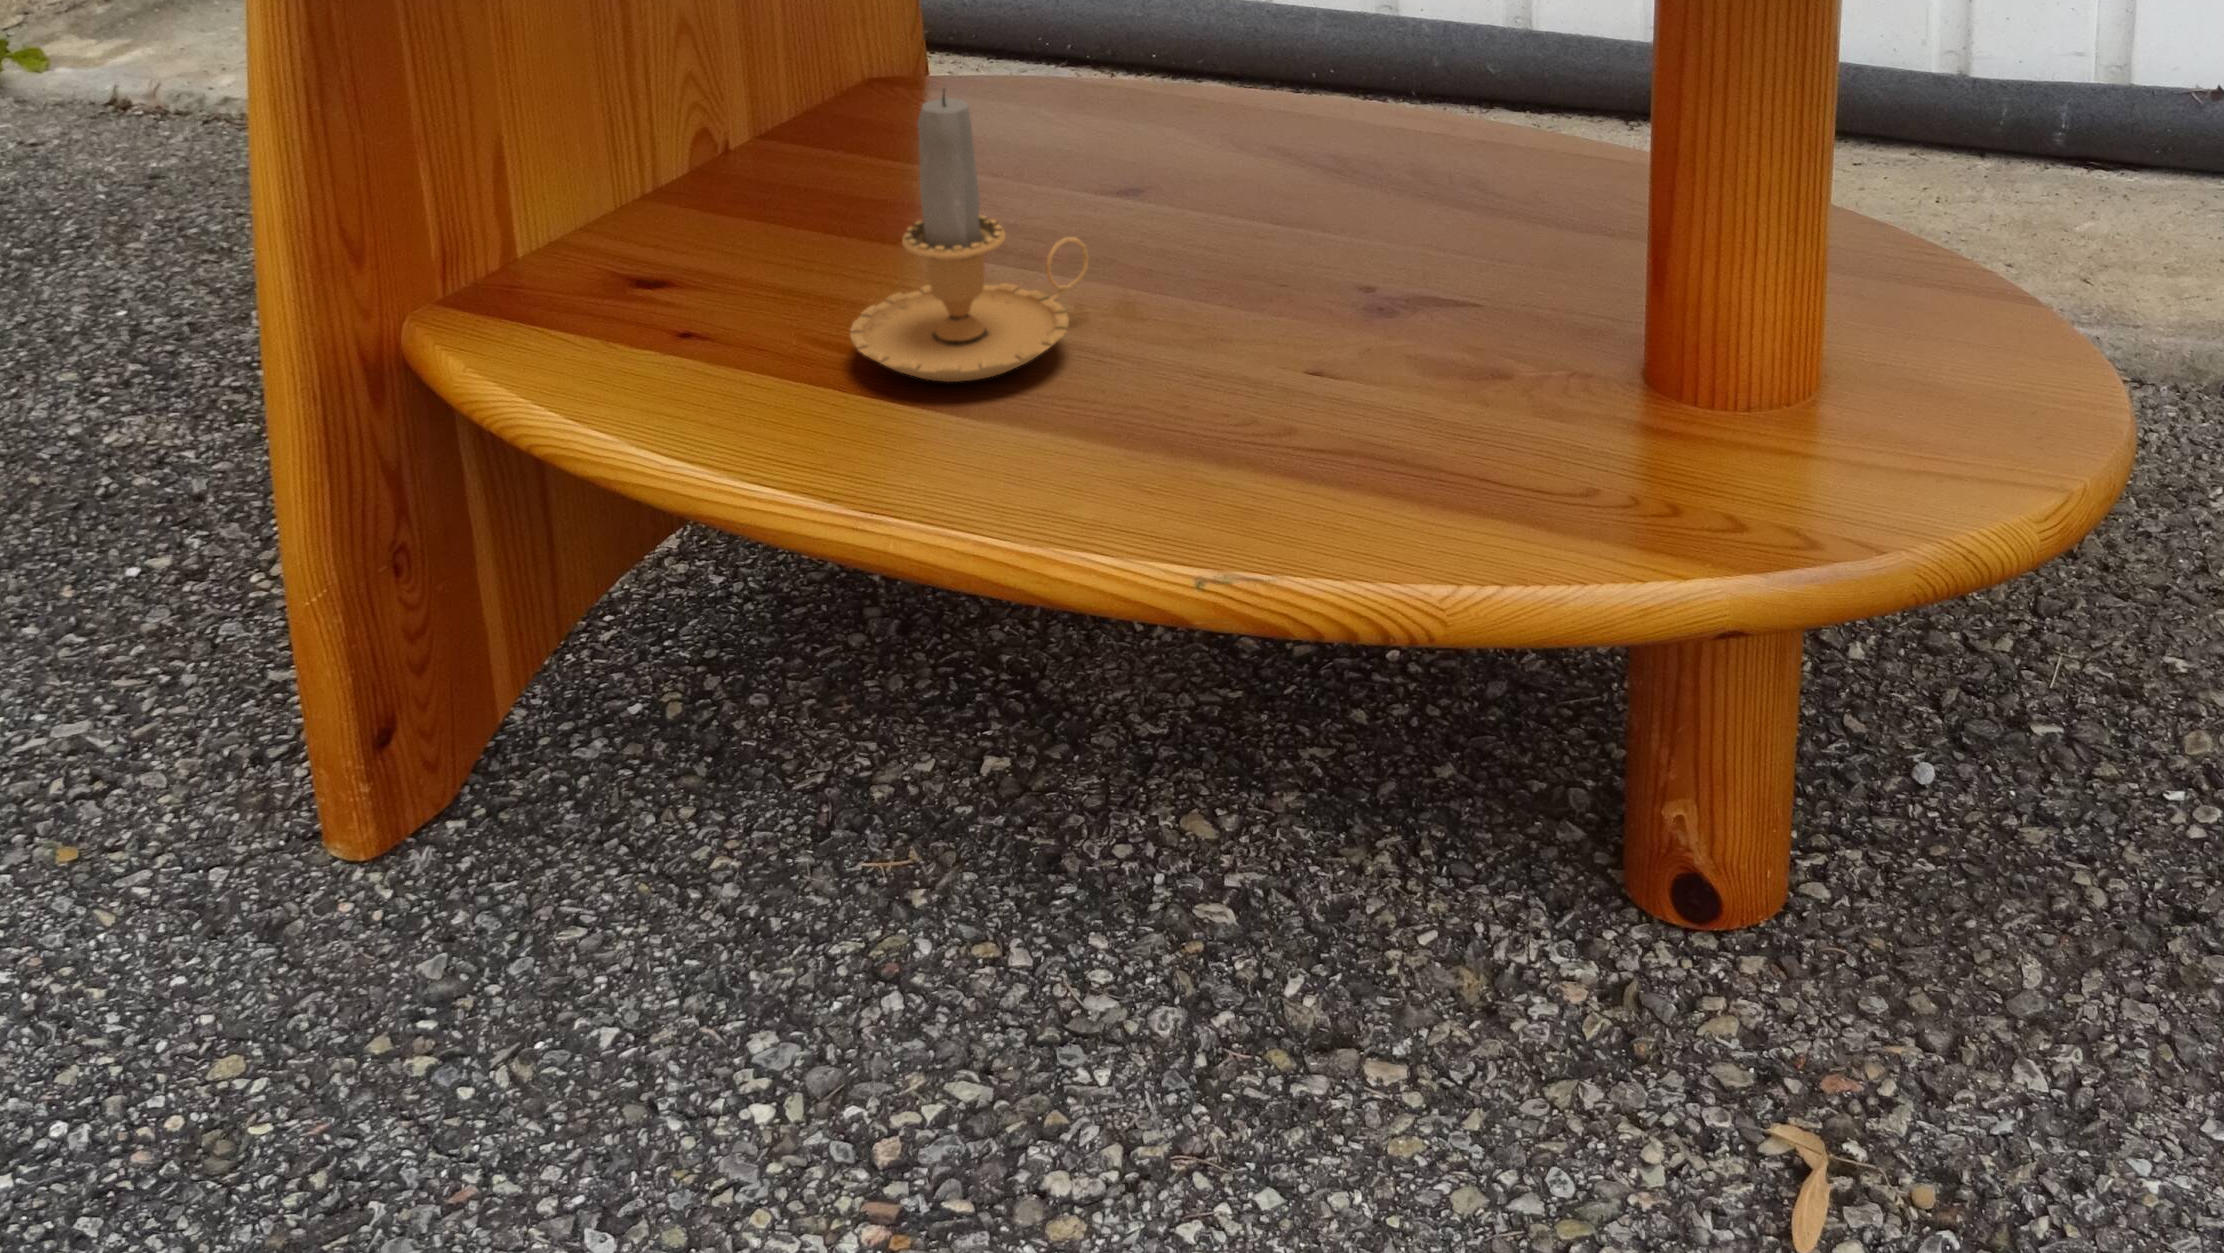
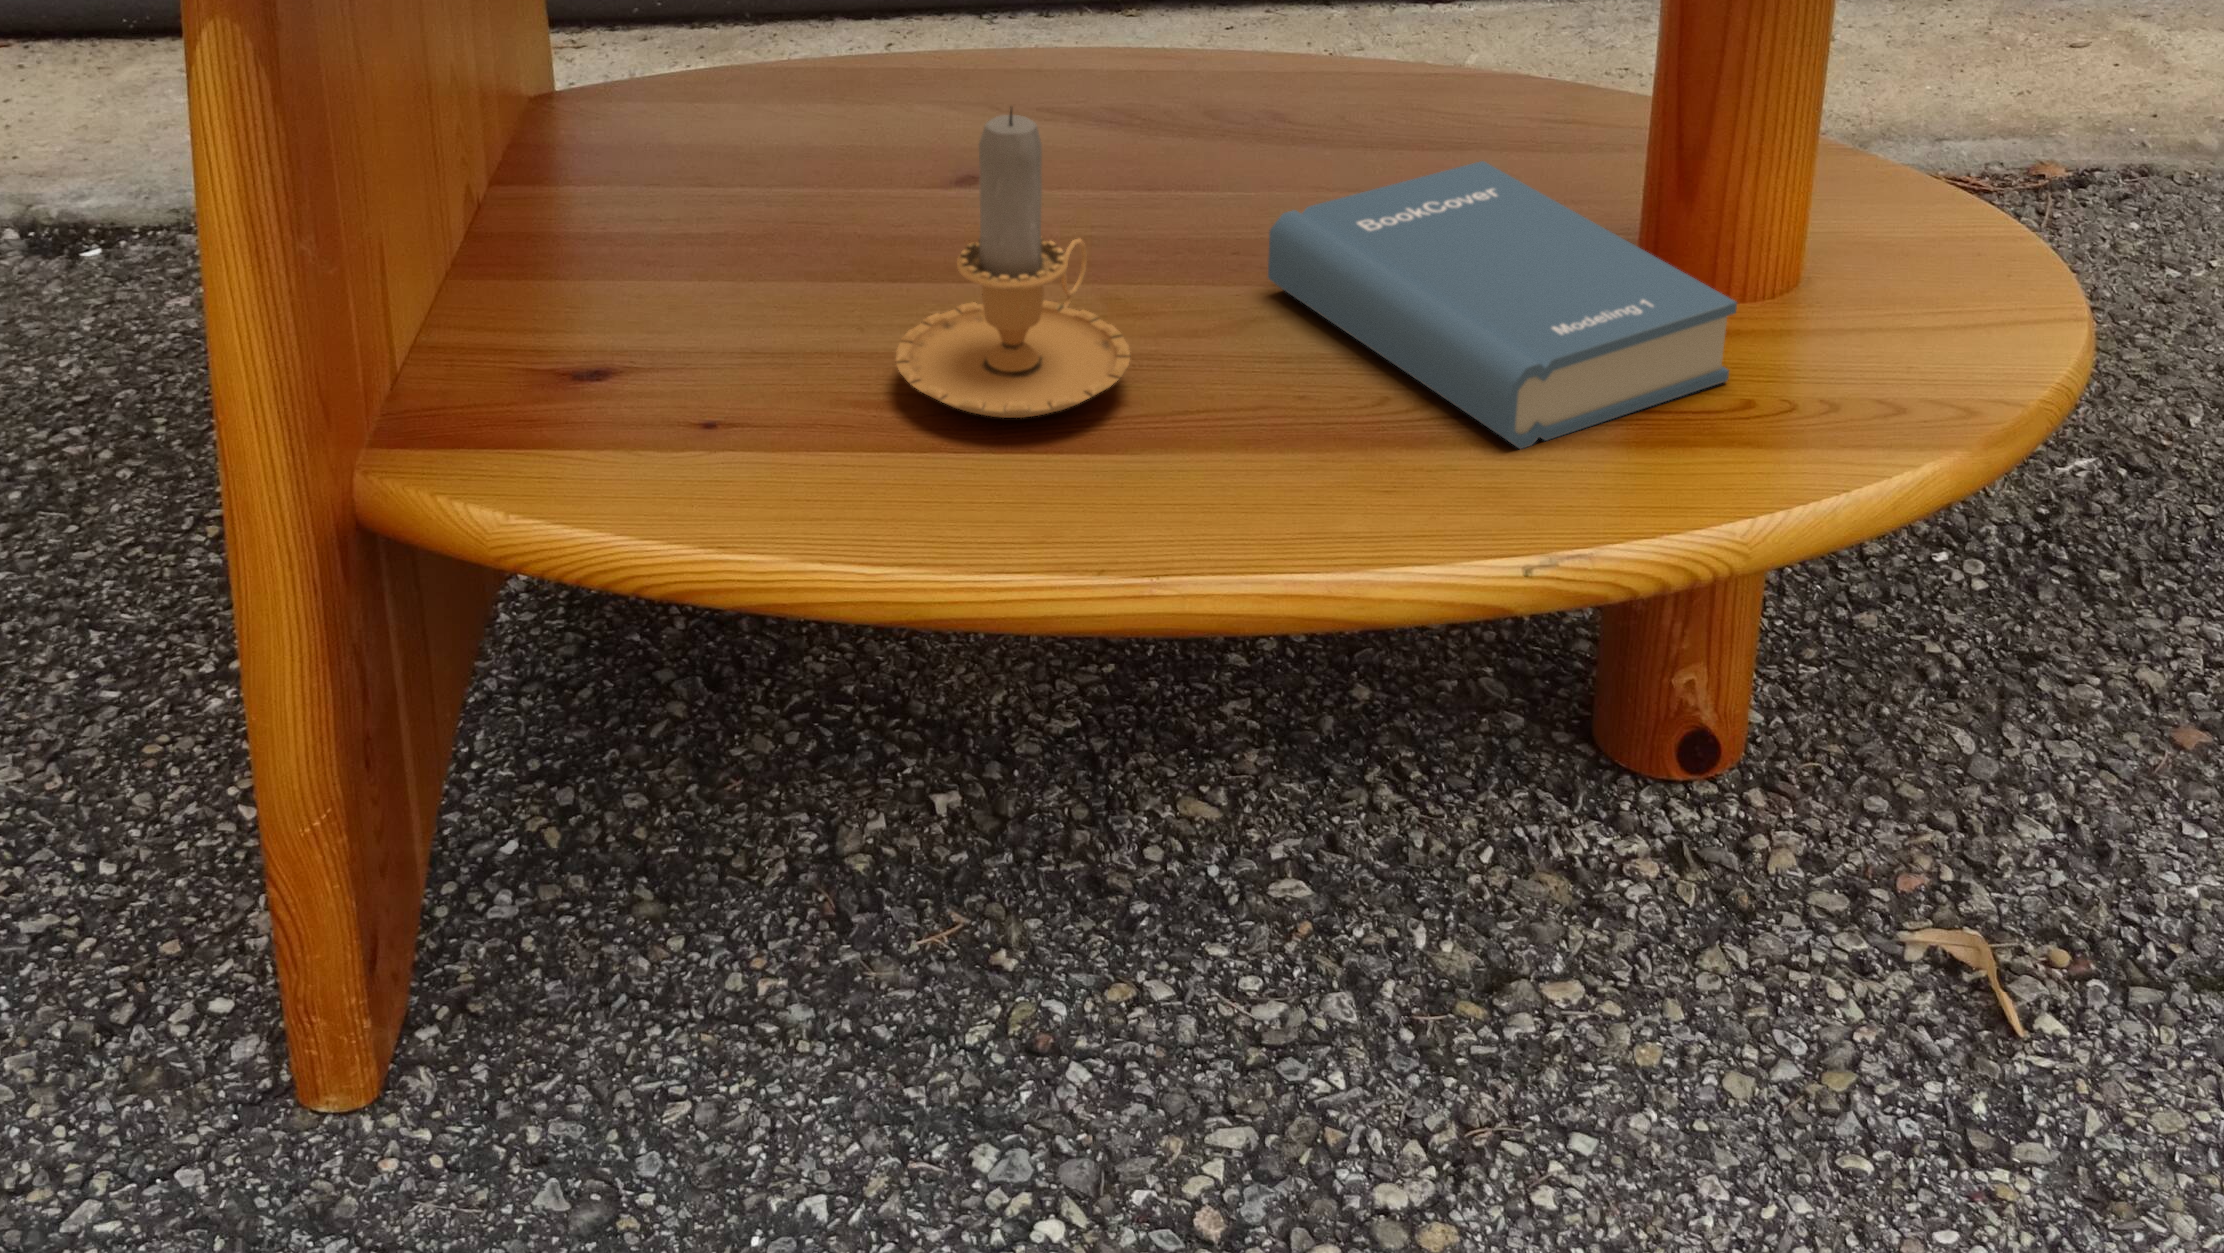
hardback book: none [1277,235,1621,491] -> present [1268,161,1737,449]

